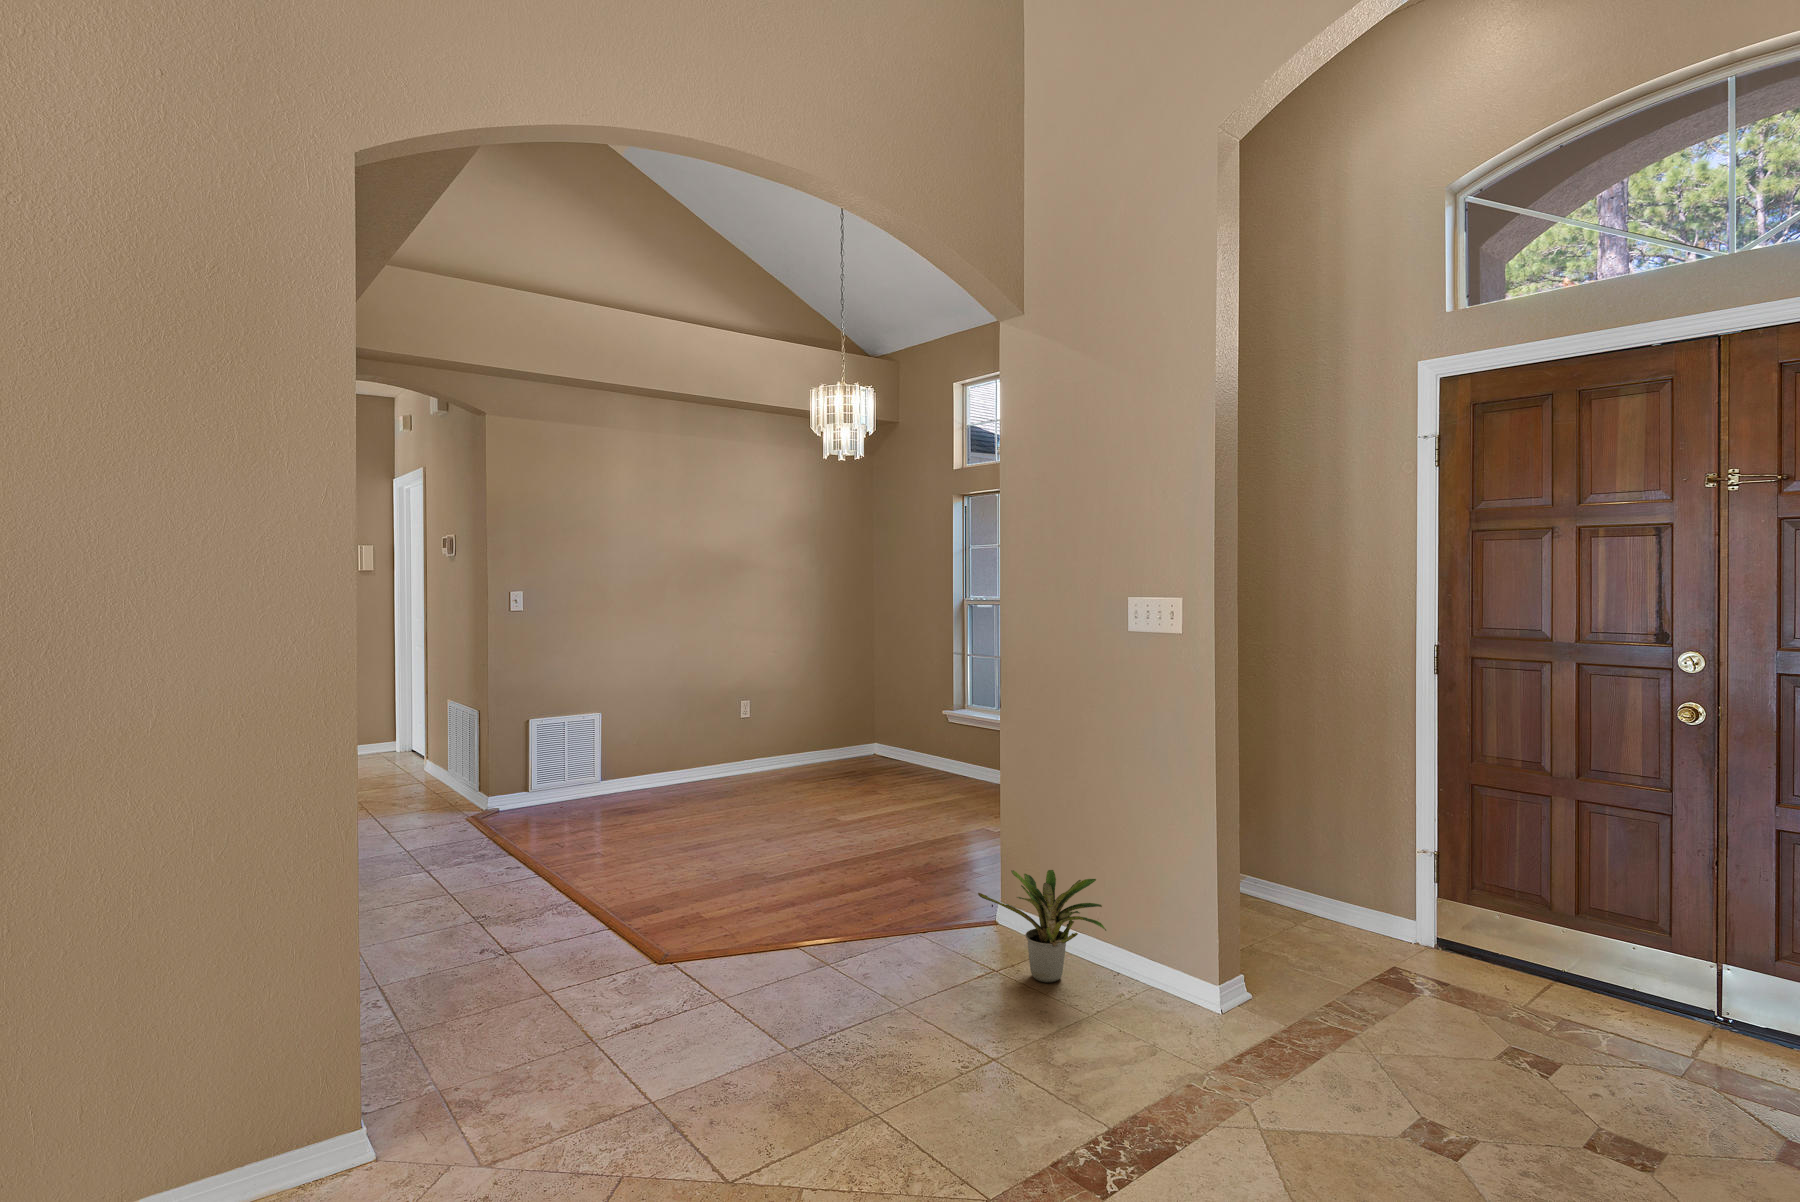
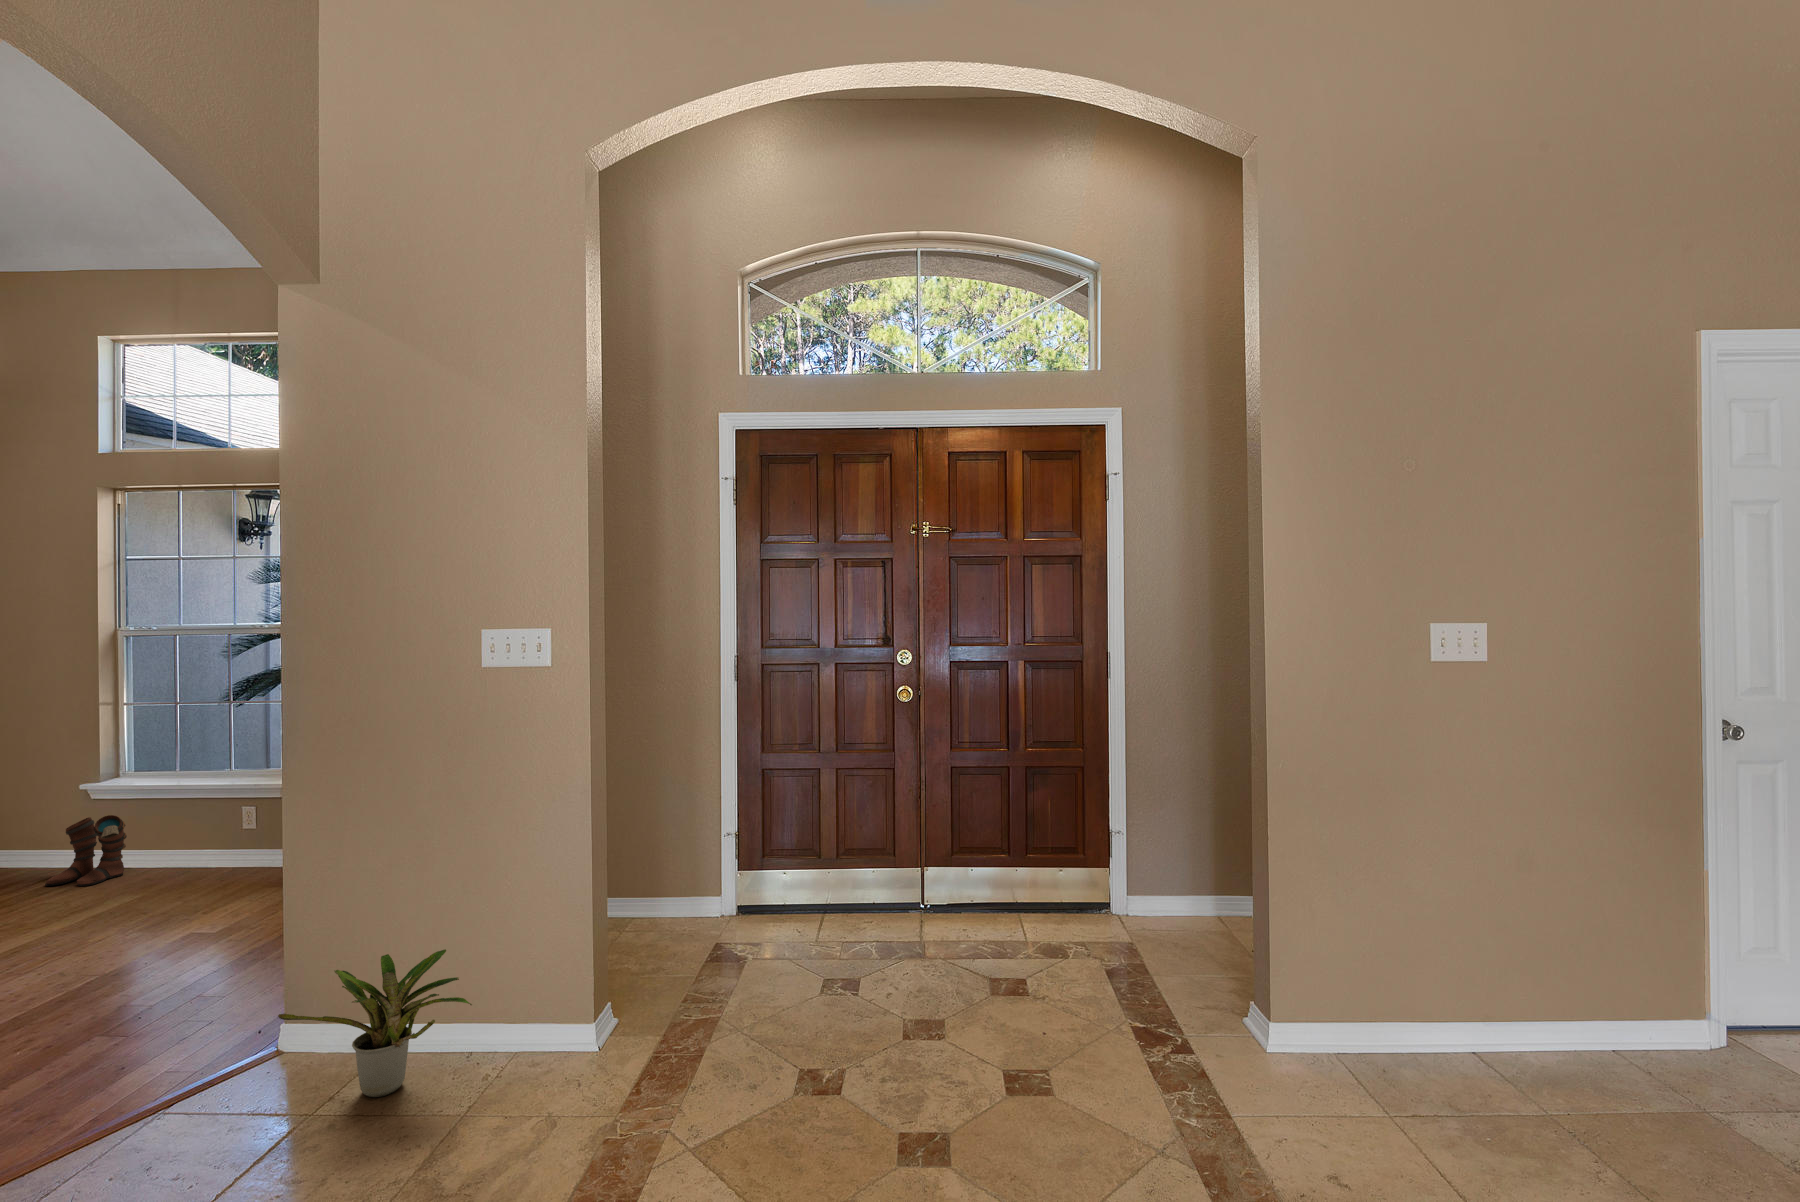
boots: none [921,734,965,782] -> present [45,815,127,886]

